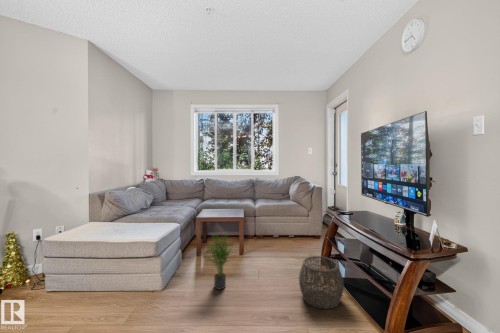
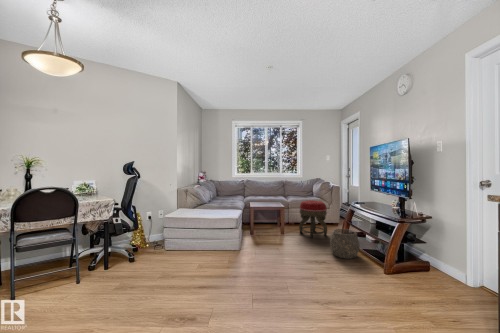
footstool: none [264,208,302,263] -> present [299,200,327,238]
potted plant: present [207,238,232,290] -> none [264,212,289,250]

